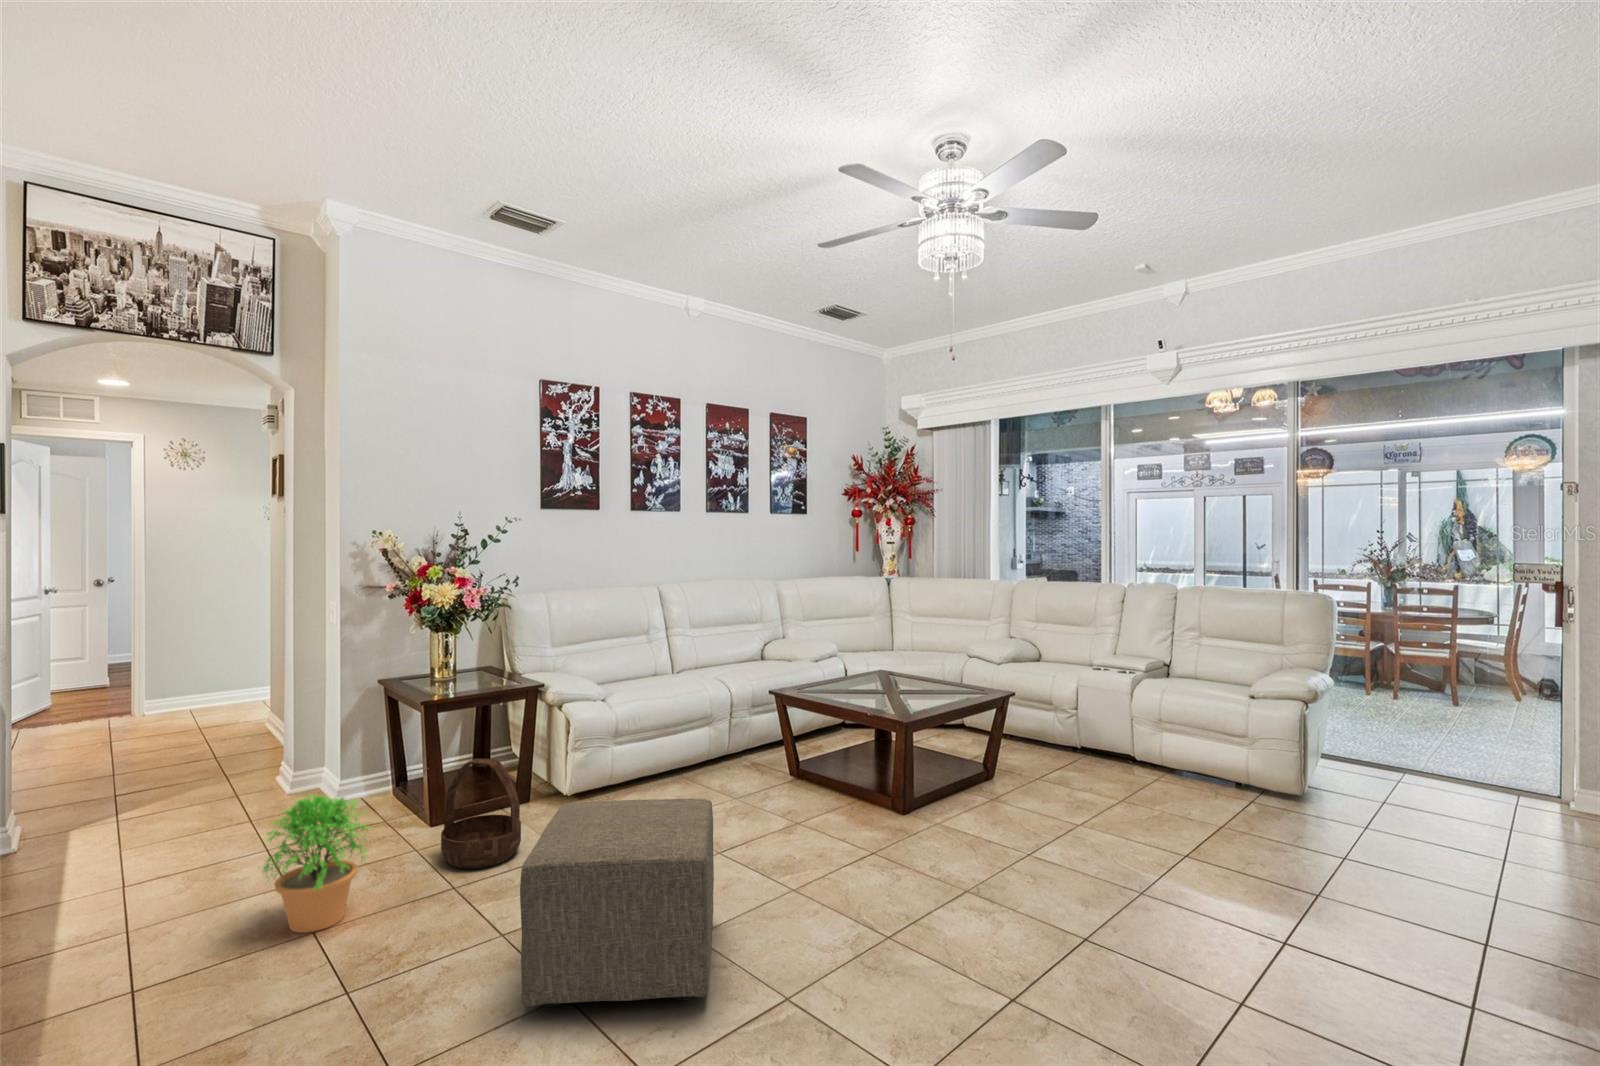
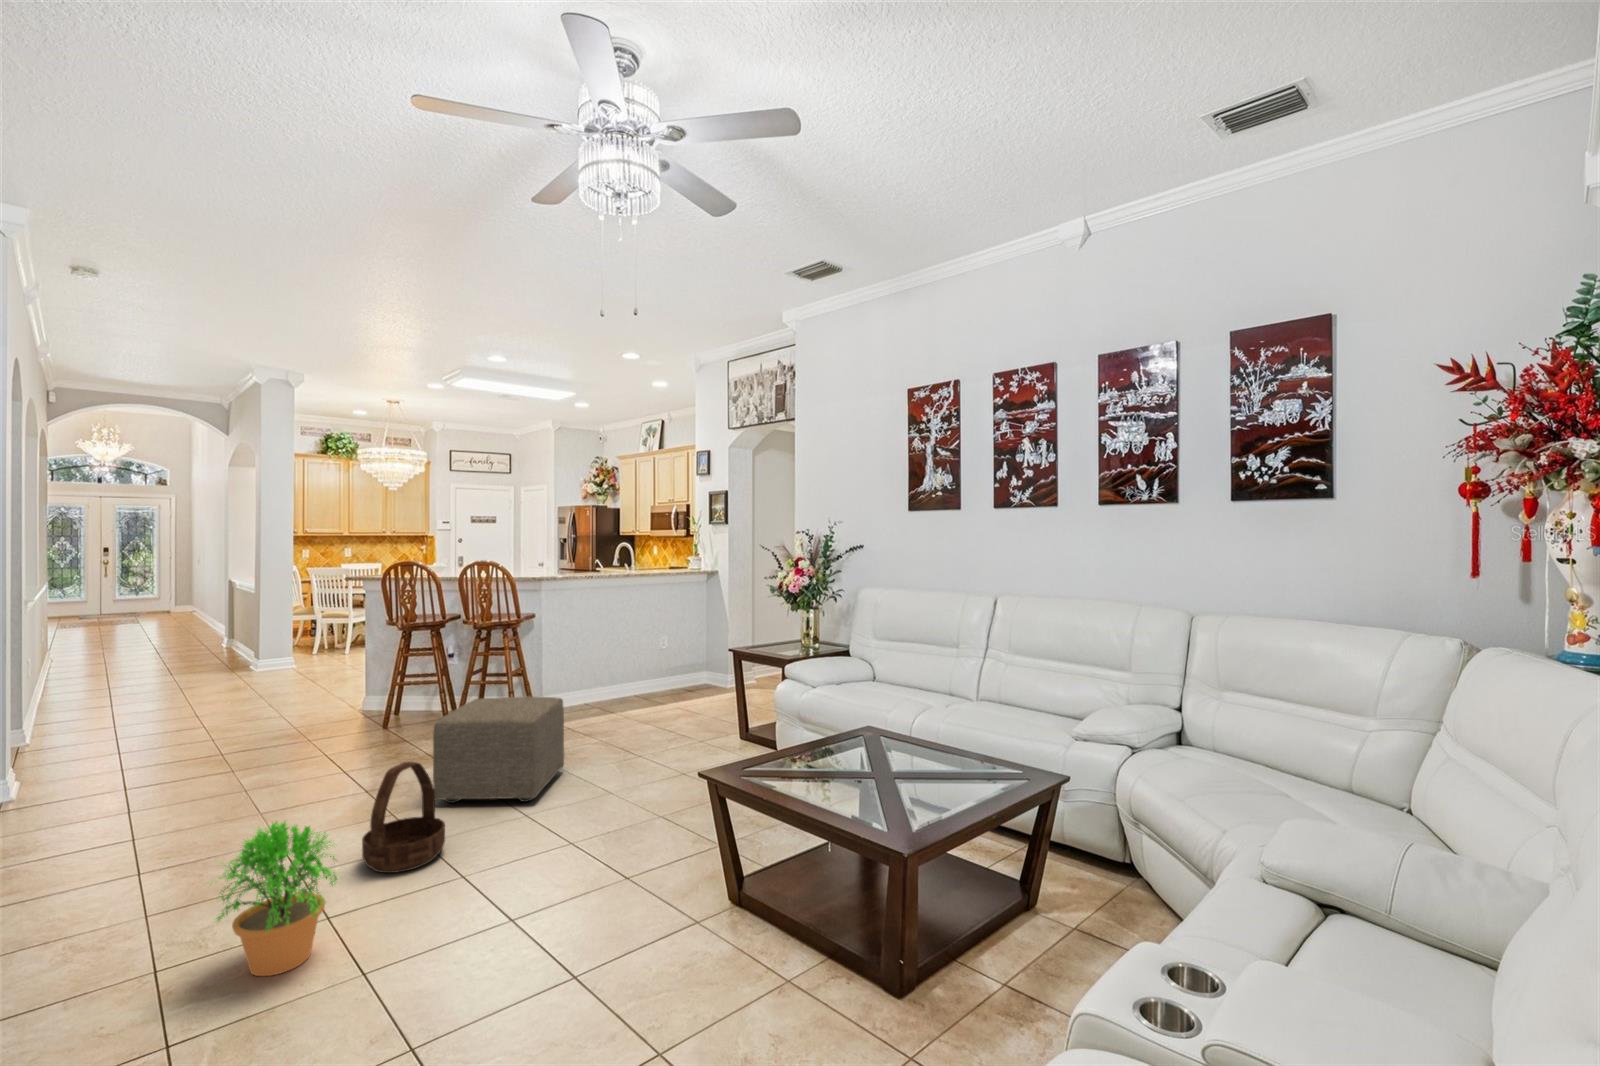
basket: present [441,759,521,869] -> present [362,762,445,873]
potted plant: present [263,794,367,933] -> present [217,821,337,976]

